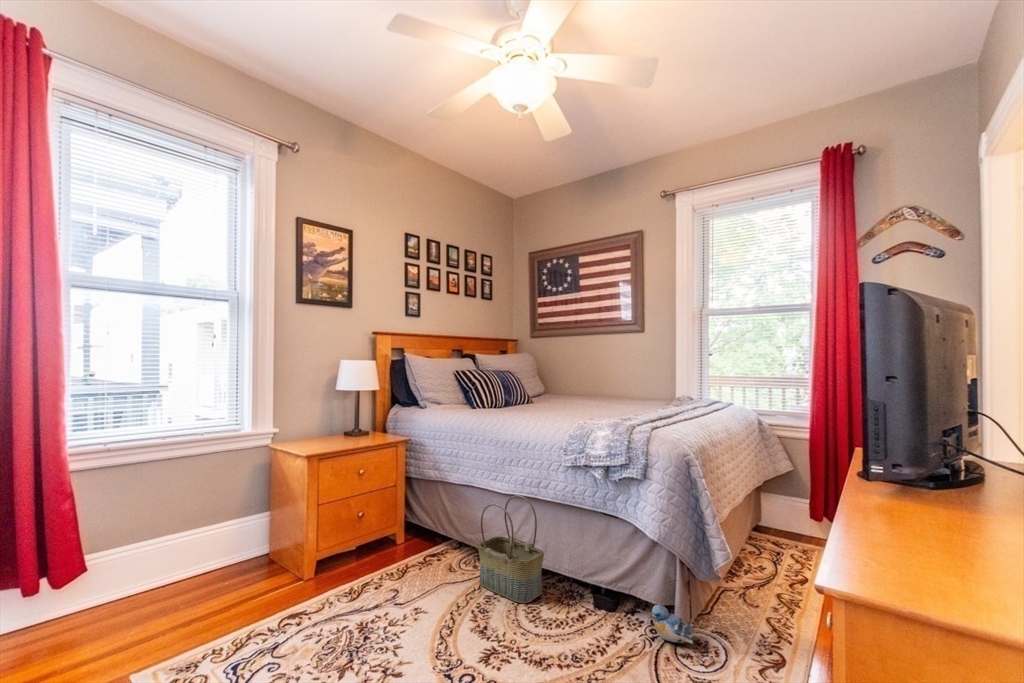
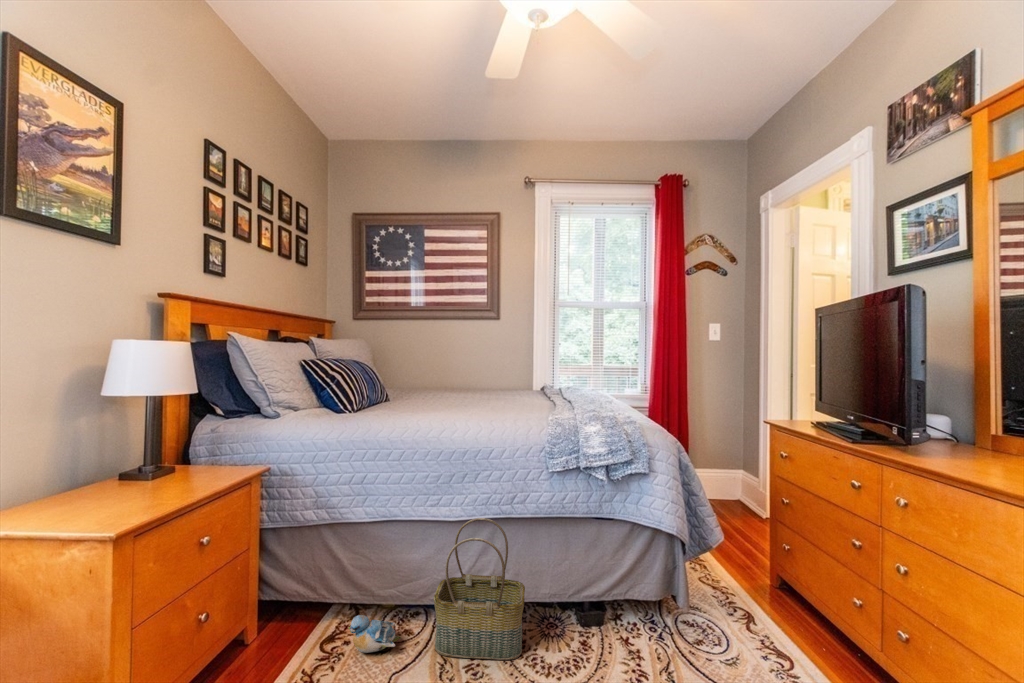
plush toy: present [651,605,699,644] -> present [348,615,401,653]

